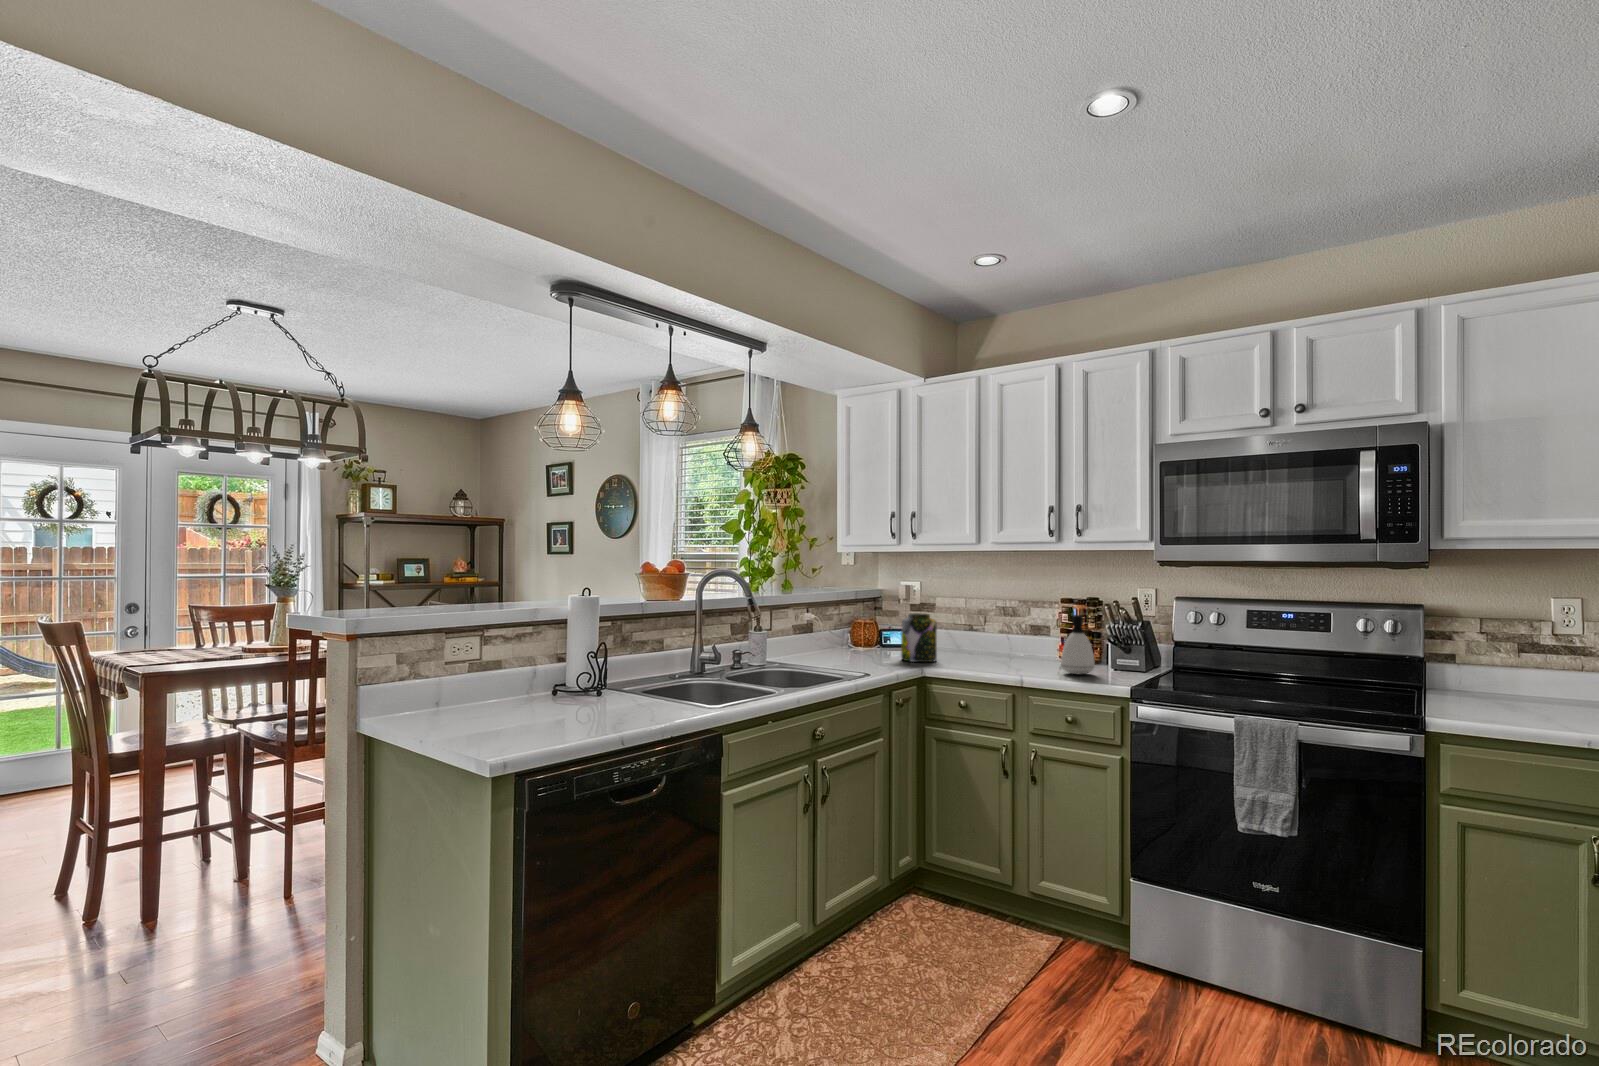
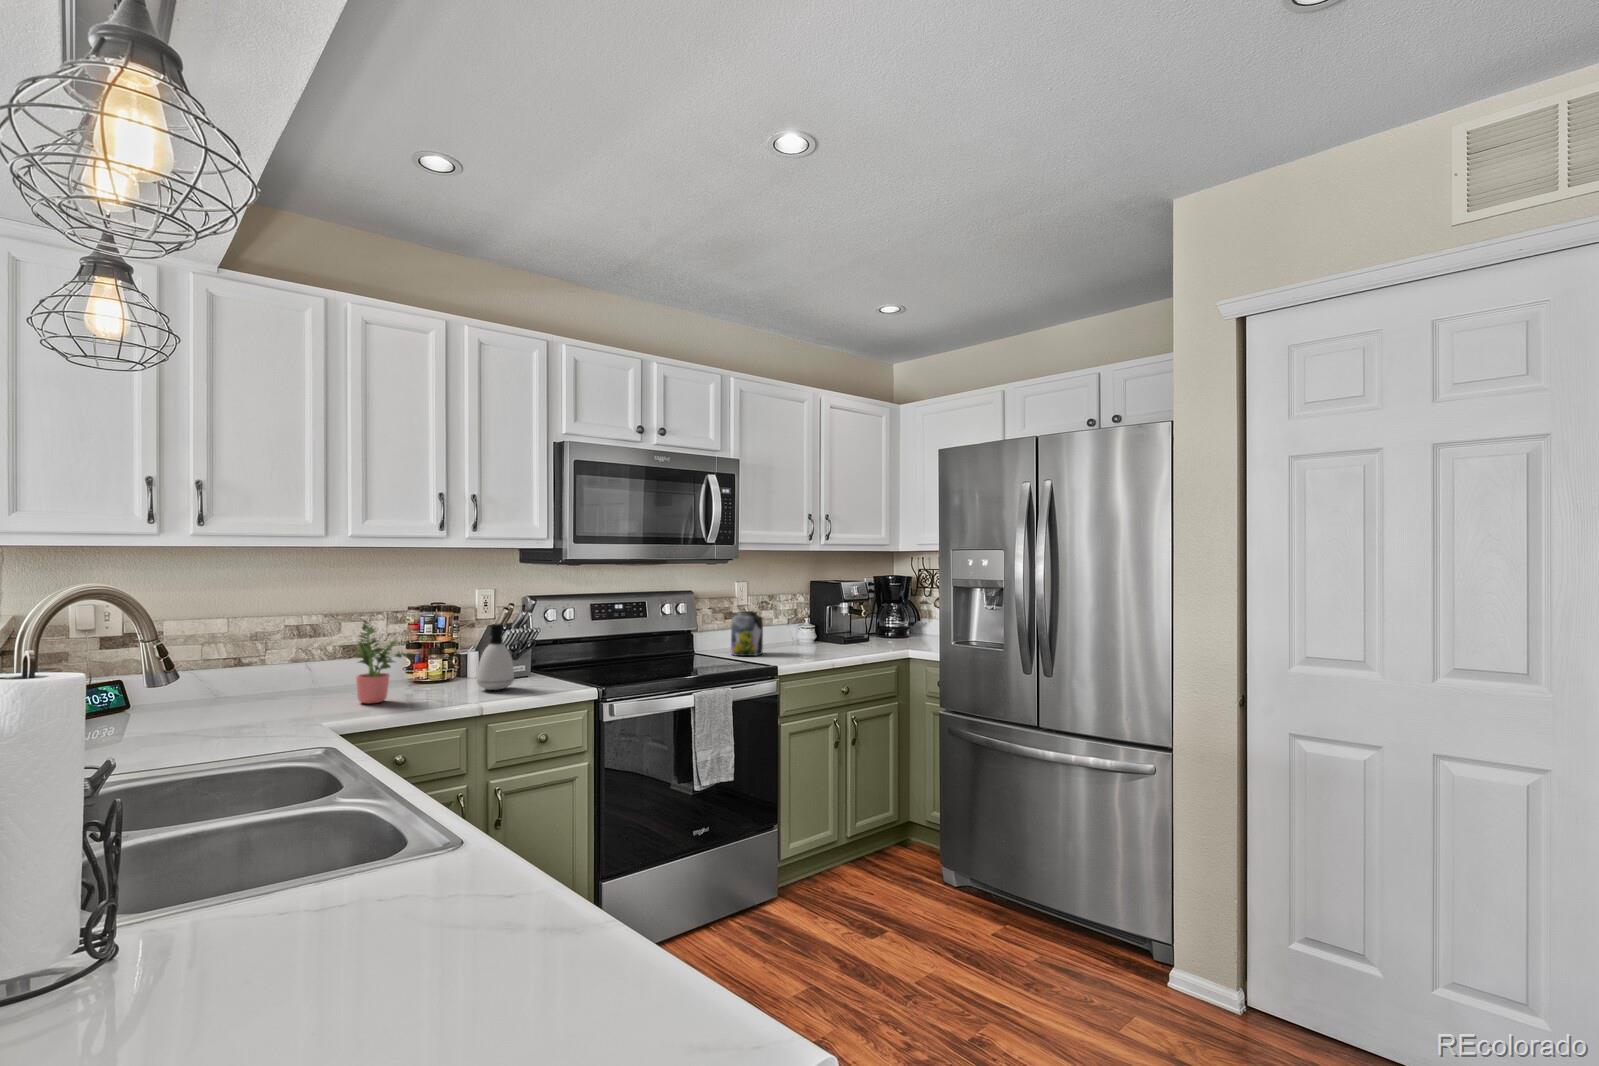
potted plant: none [961,602,1019,666] -> present [354,620,417,704]
jar: present [901,613,937,662] -> present [731,611,763,656]

